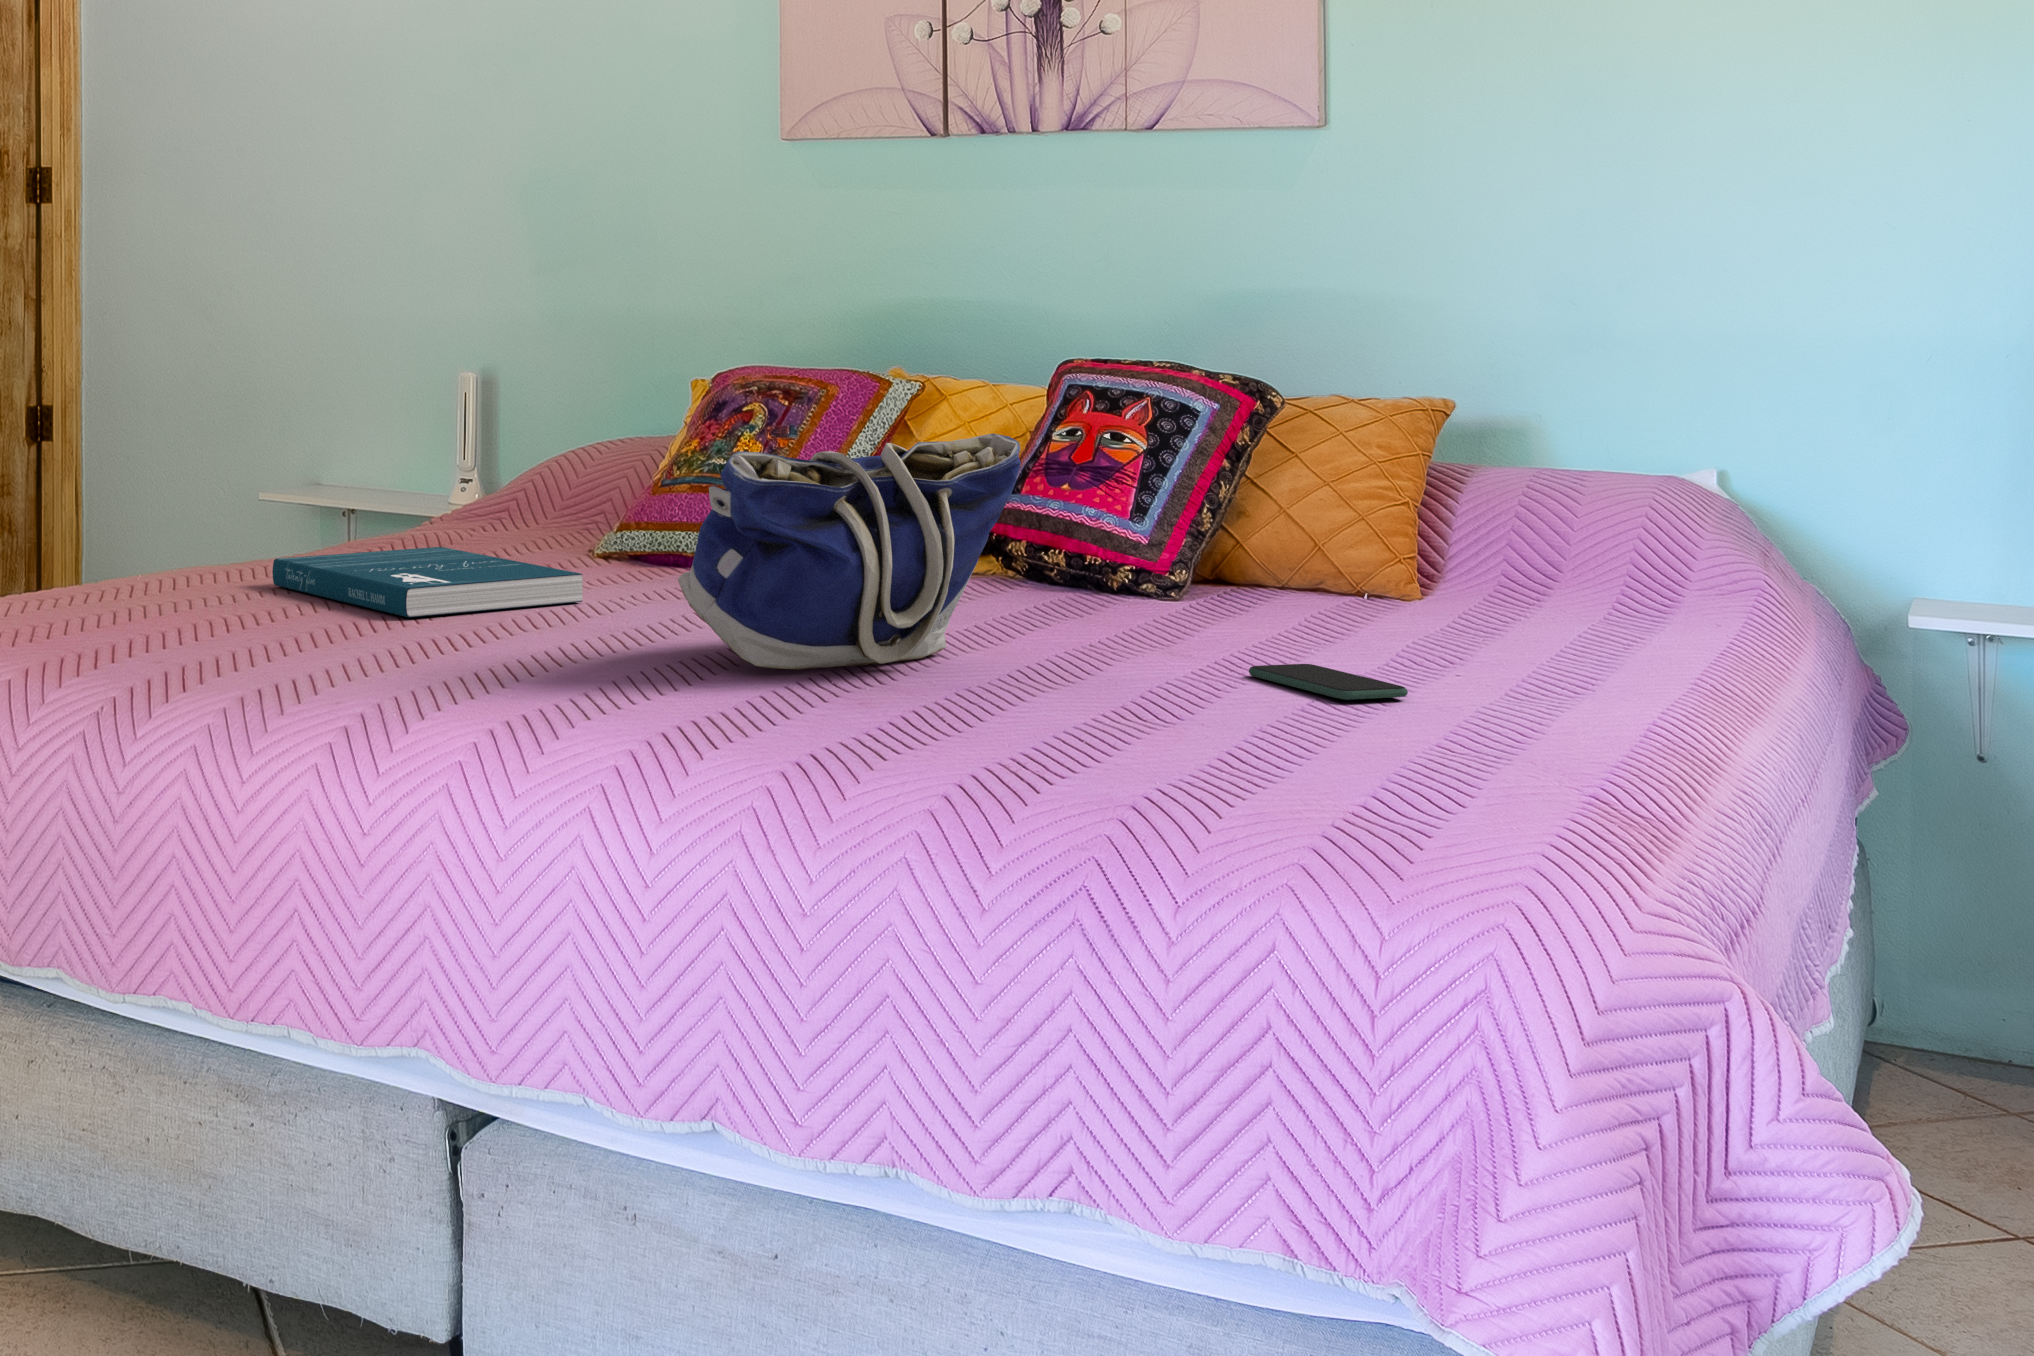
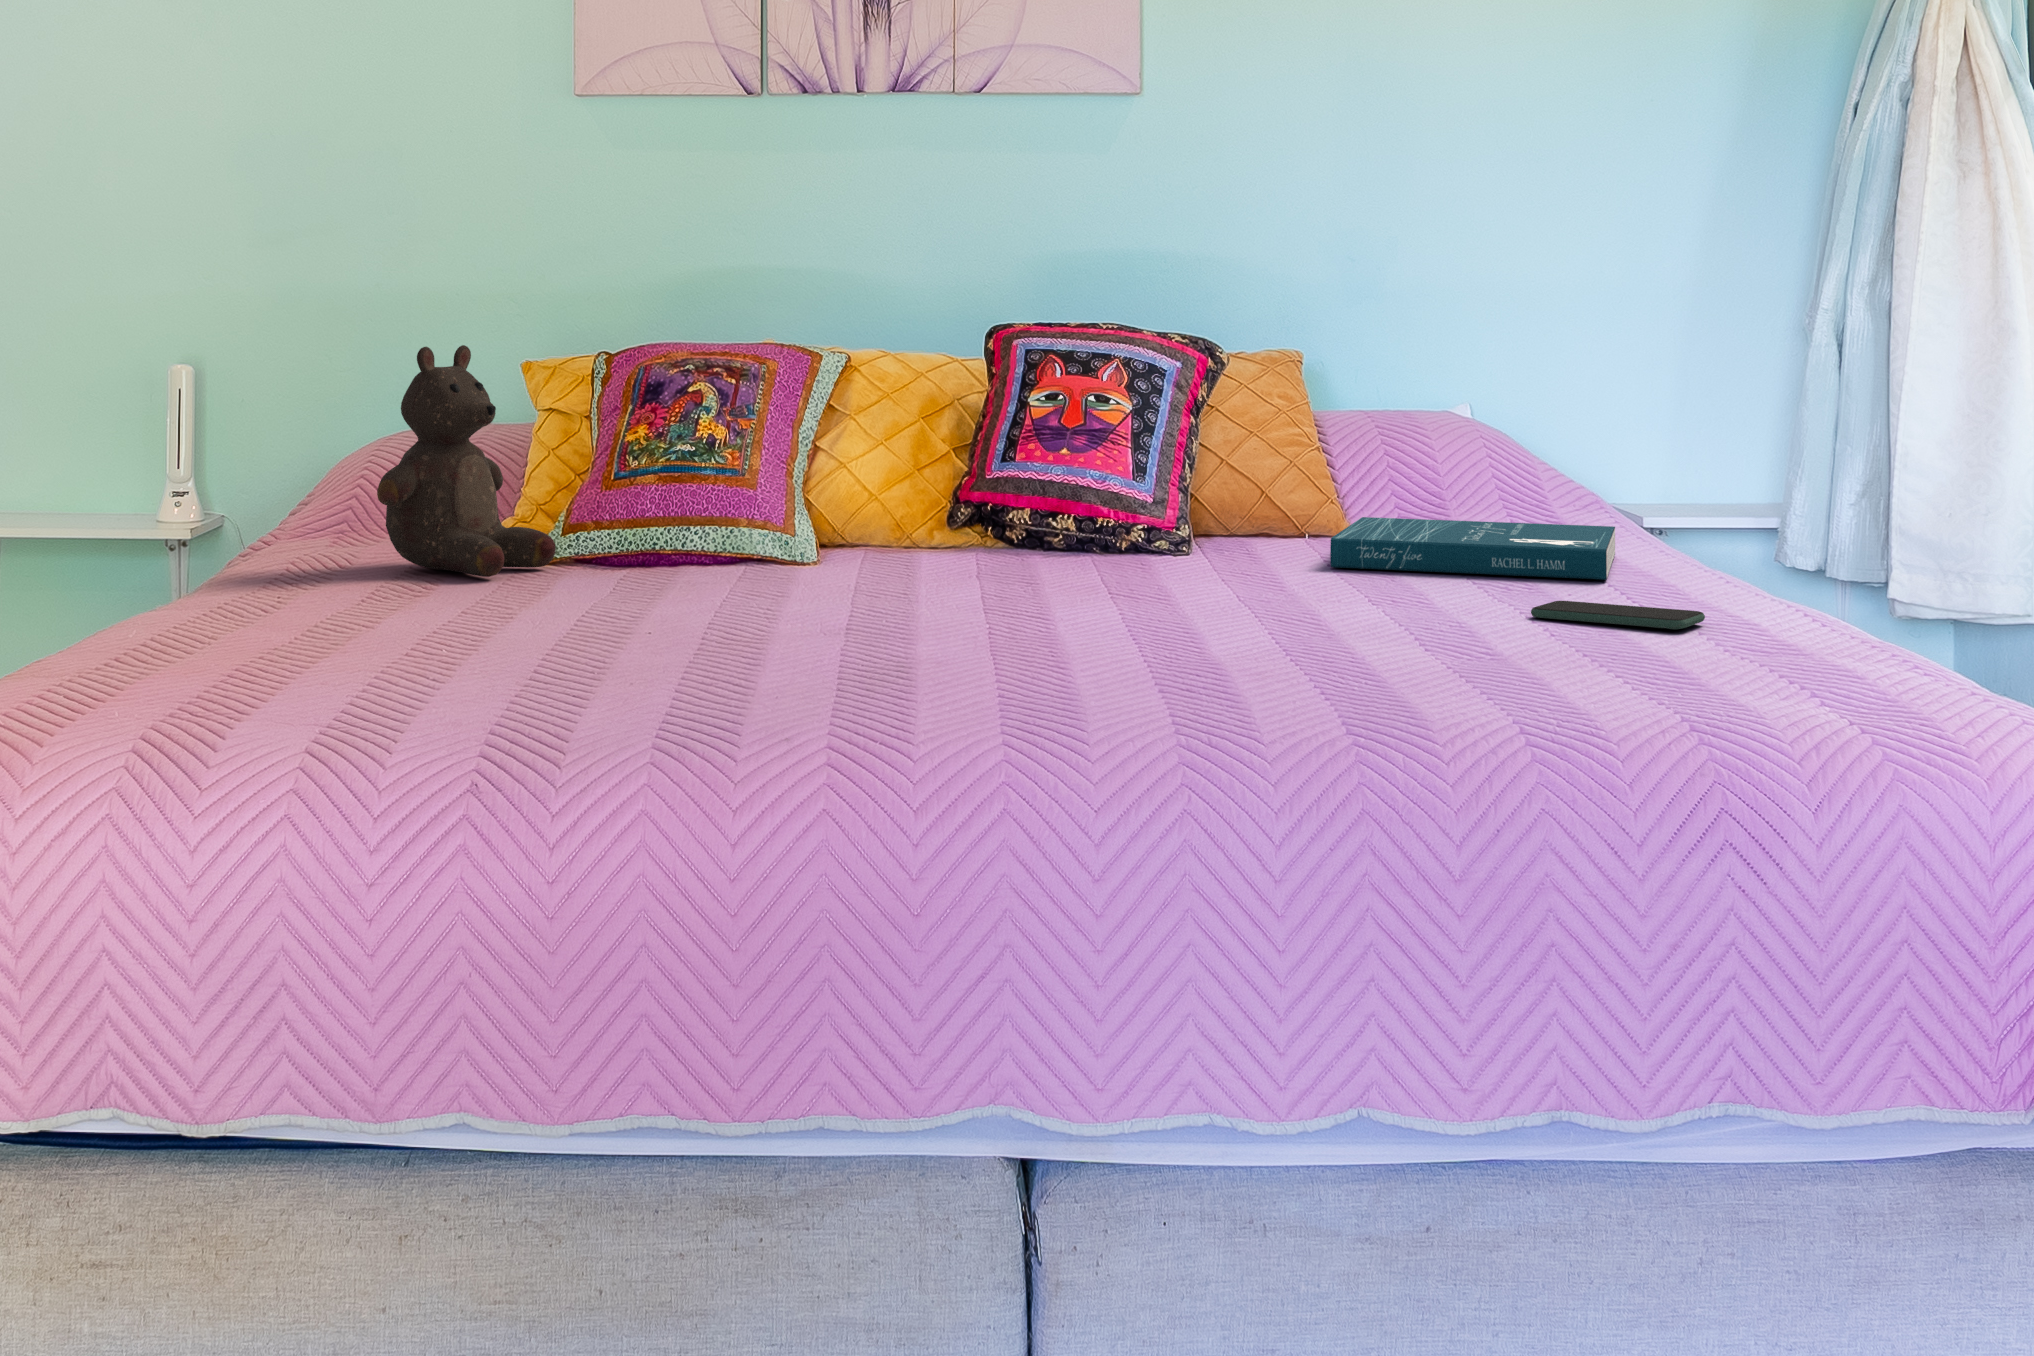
stuffed bear: none [425,369,571,557] -> present [377,345,556,577]
tote bag: present [678,433,1021,669] -> none [1046,384,1338,662]
book: present [272,547,583,617] -> present [1330,517,1615,580]

